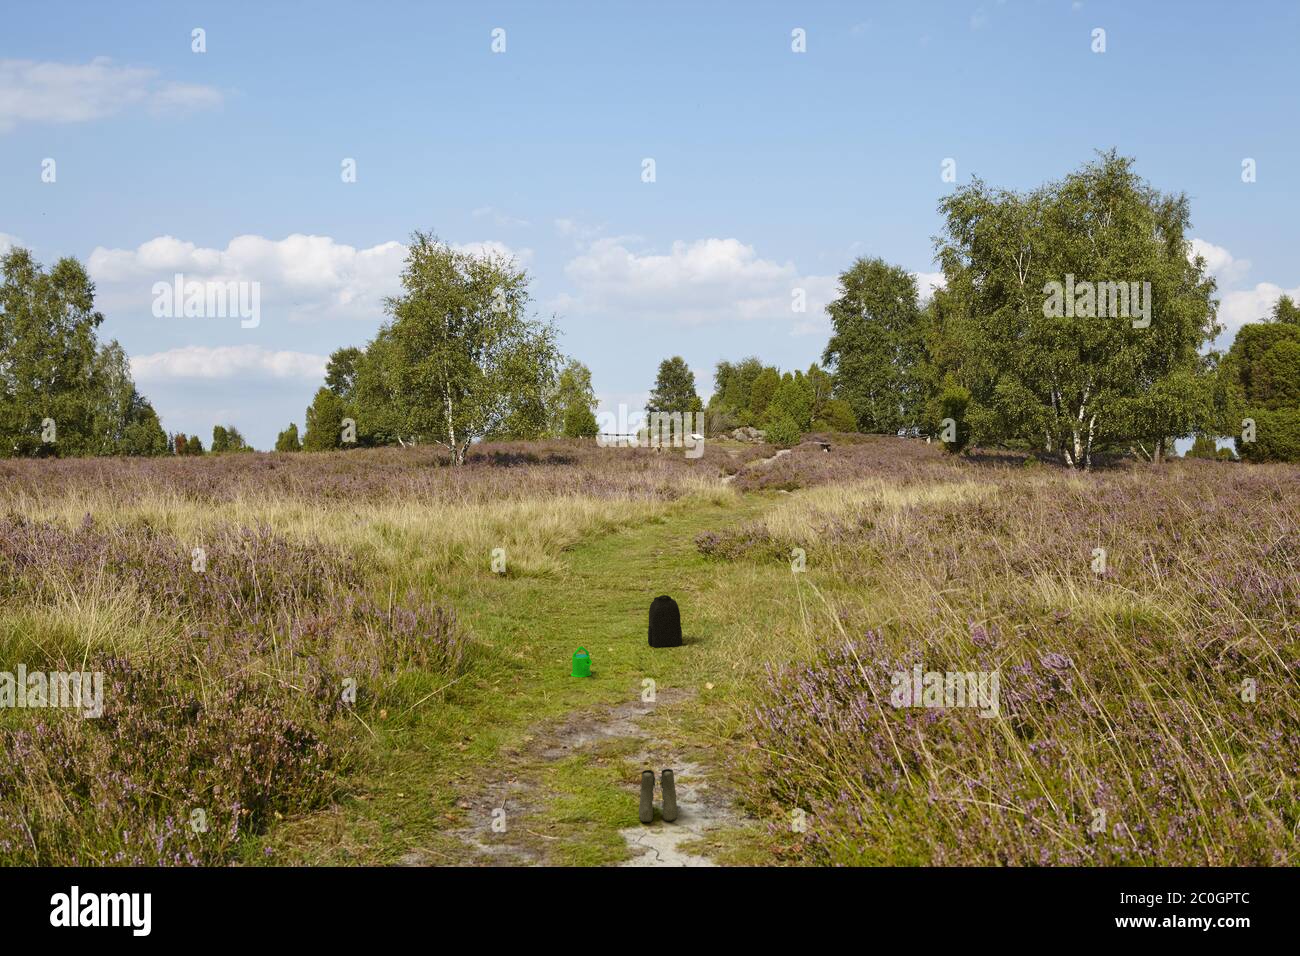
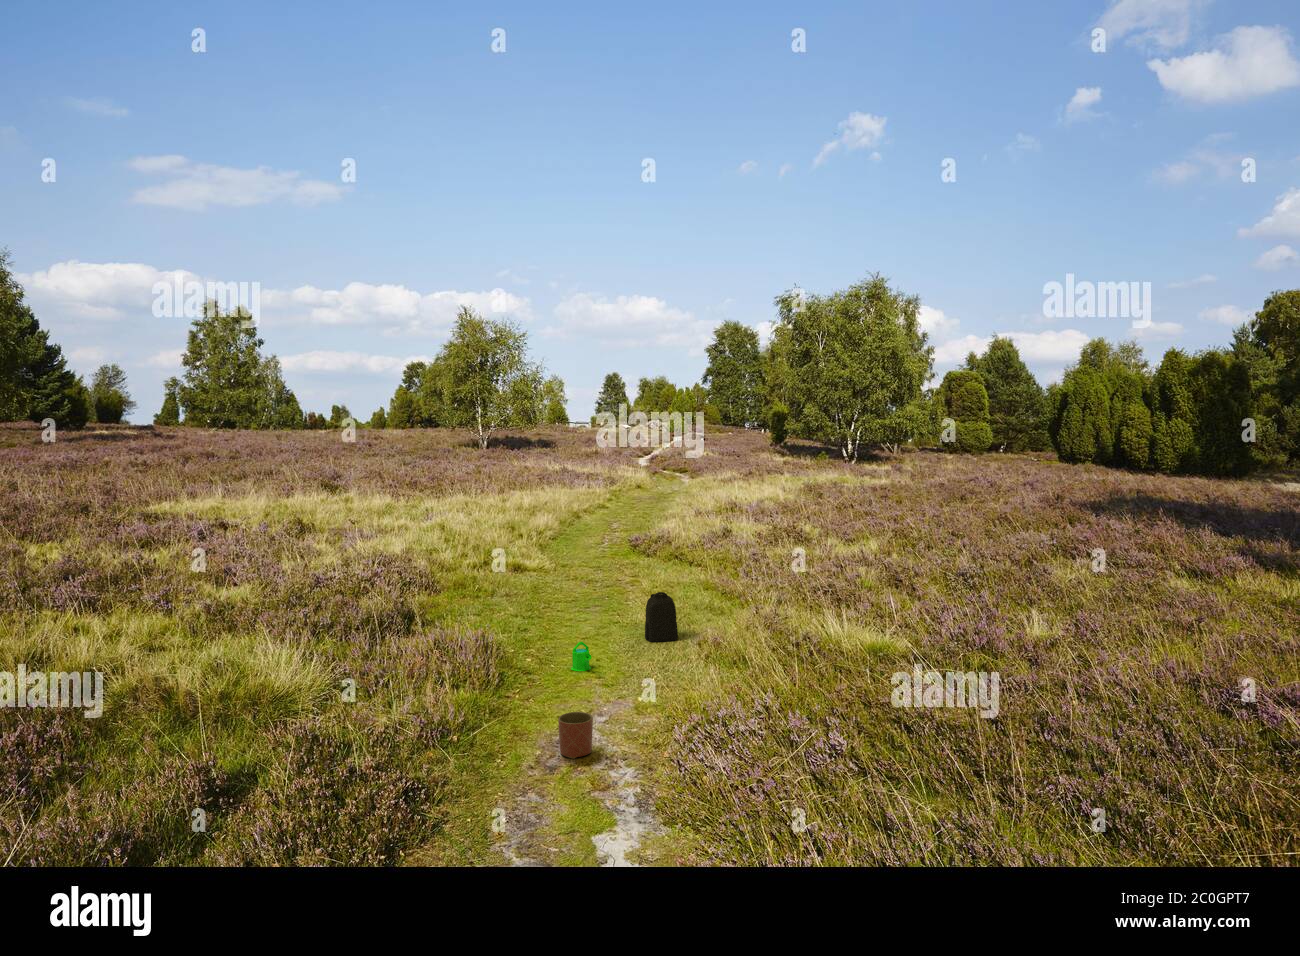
planter: none [557,718,593,765] -> present [558,712,593,759]
boots: present [639,769,677,822] -> none [638,763,675,816]

